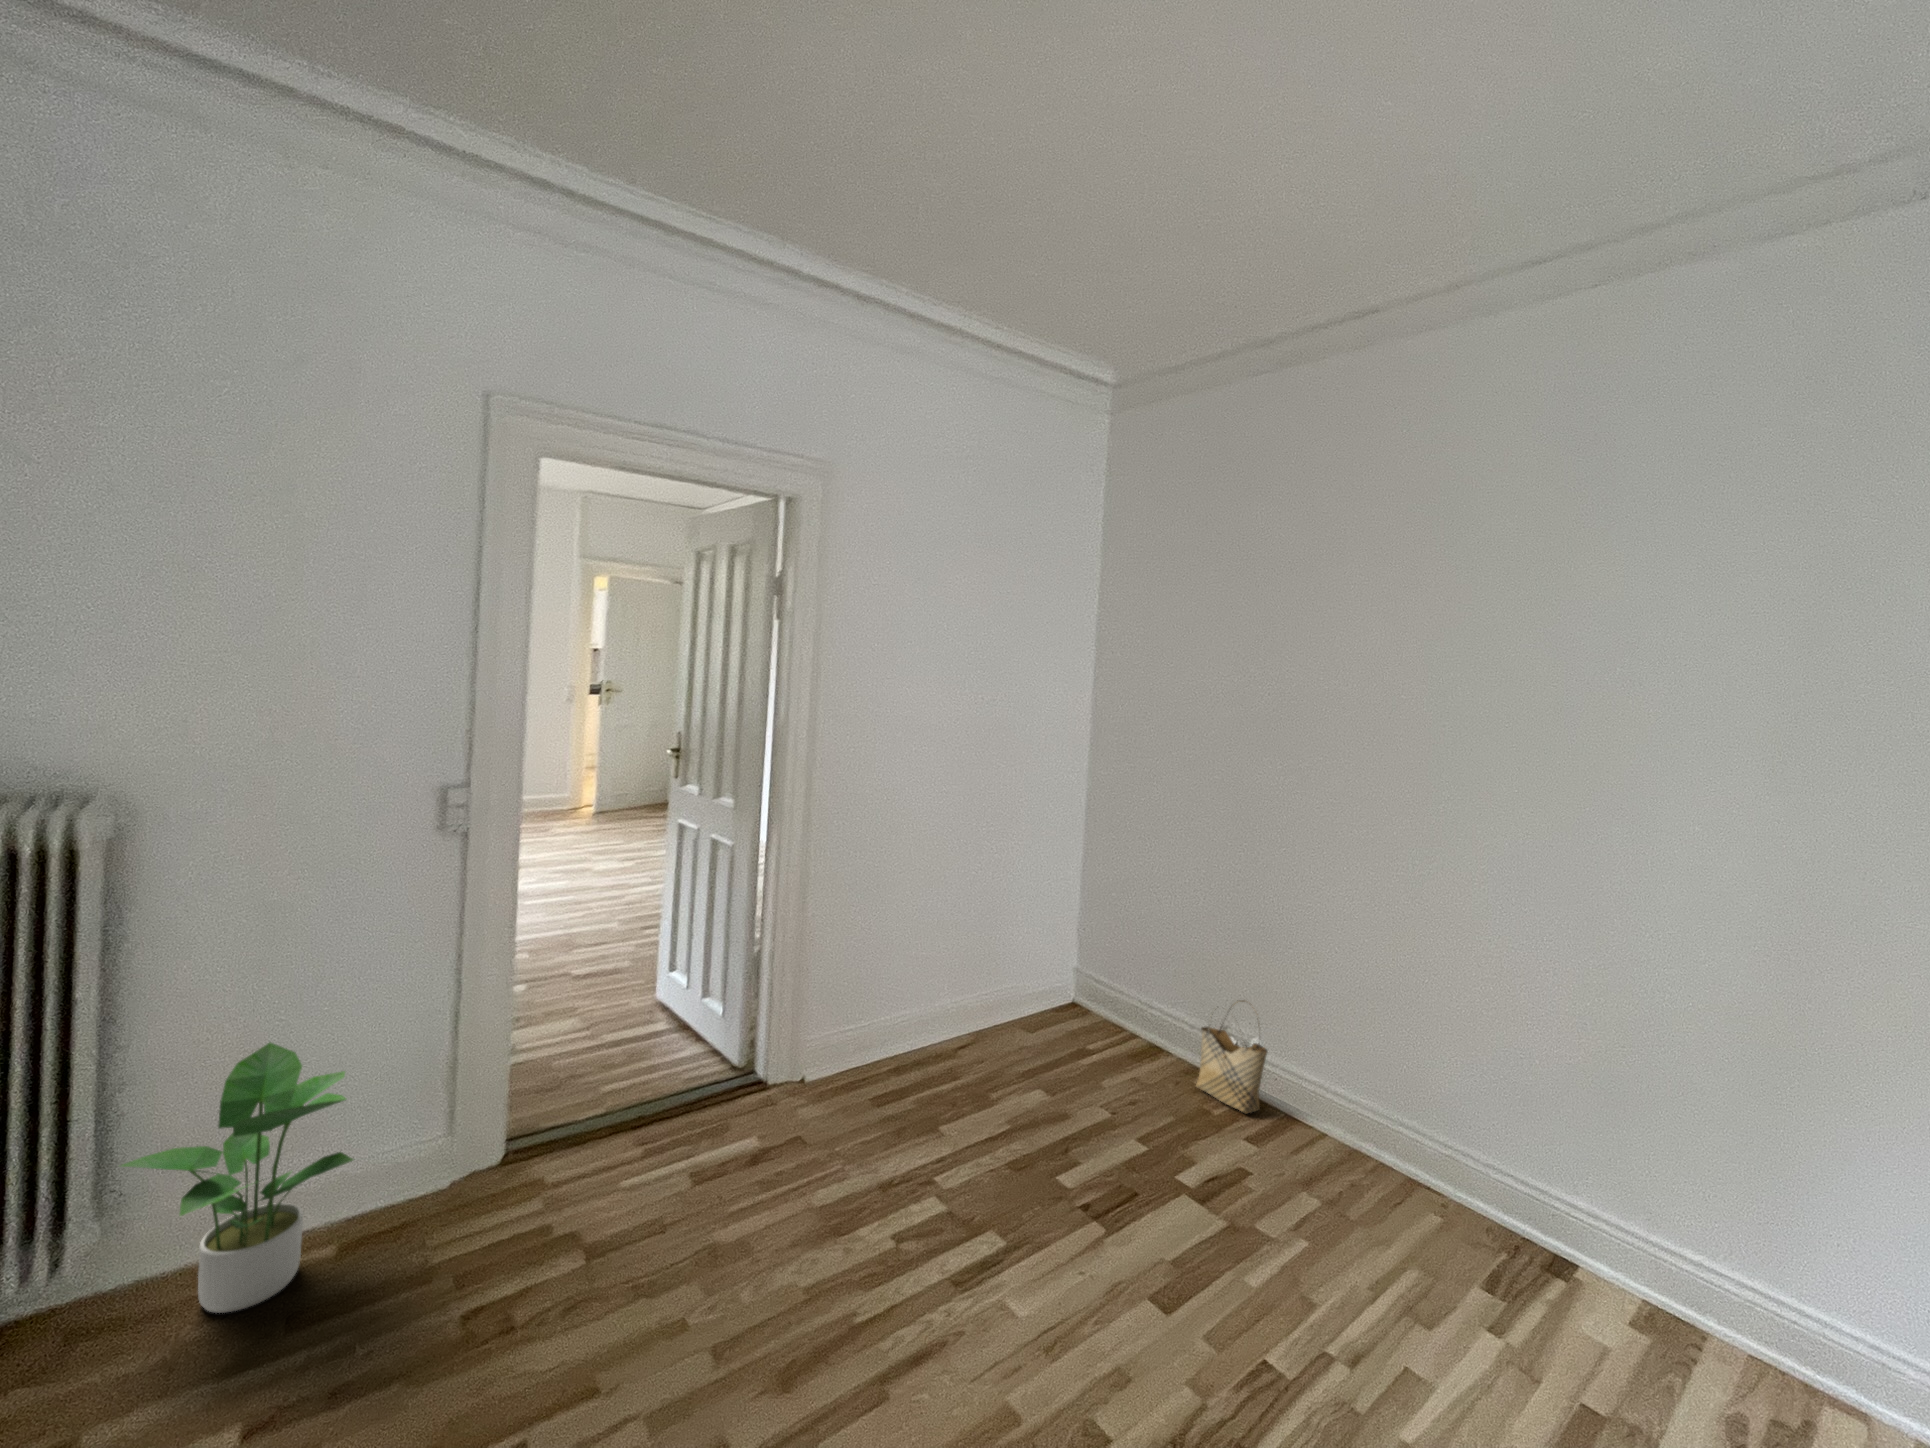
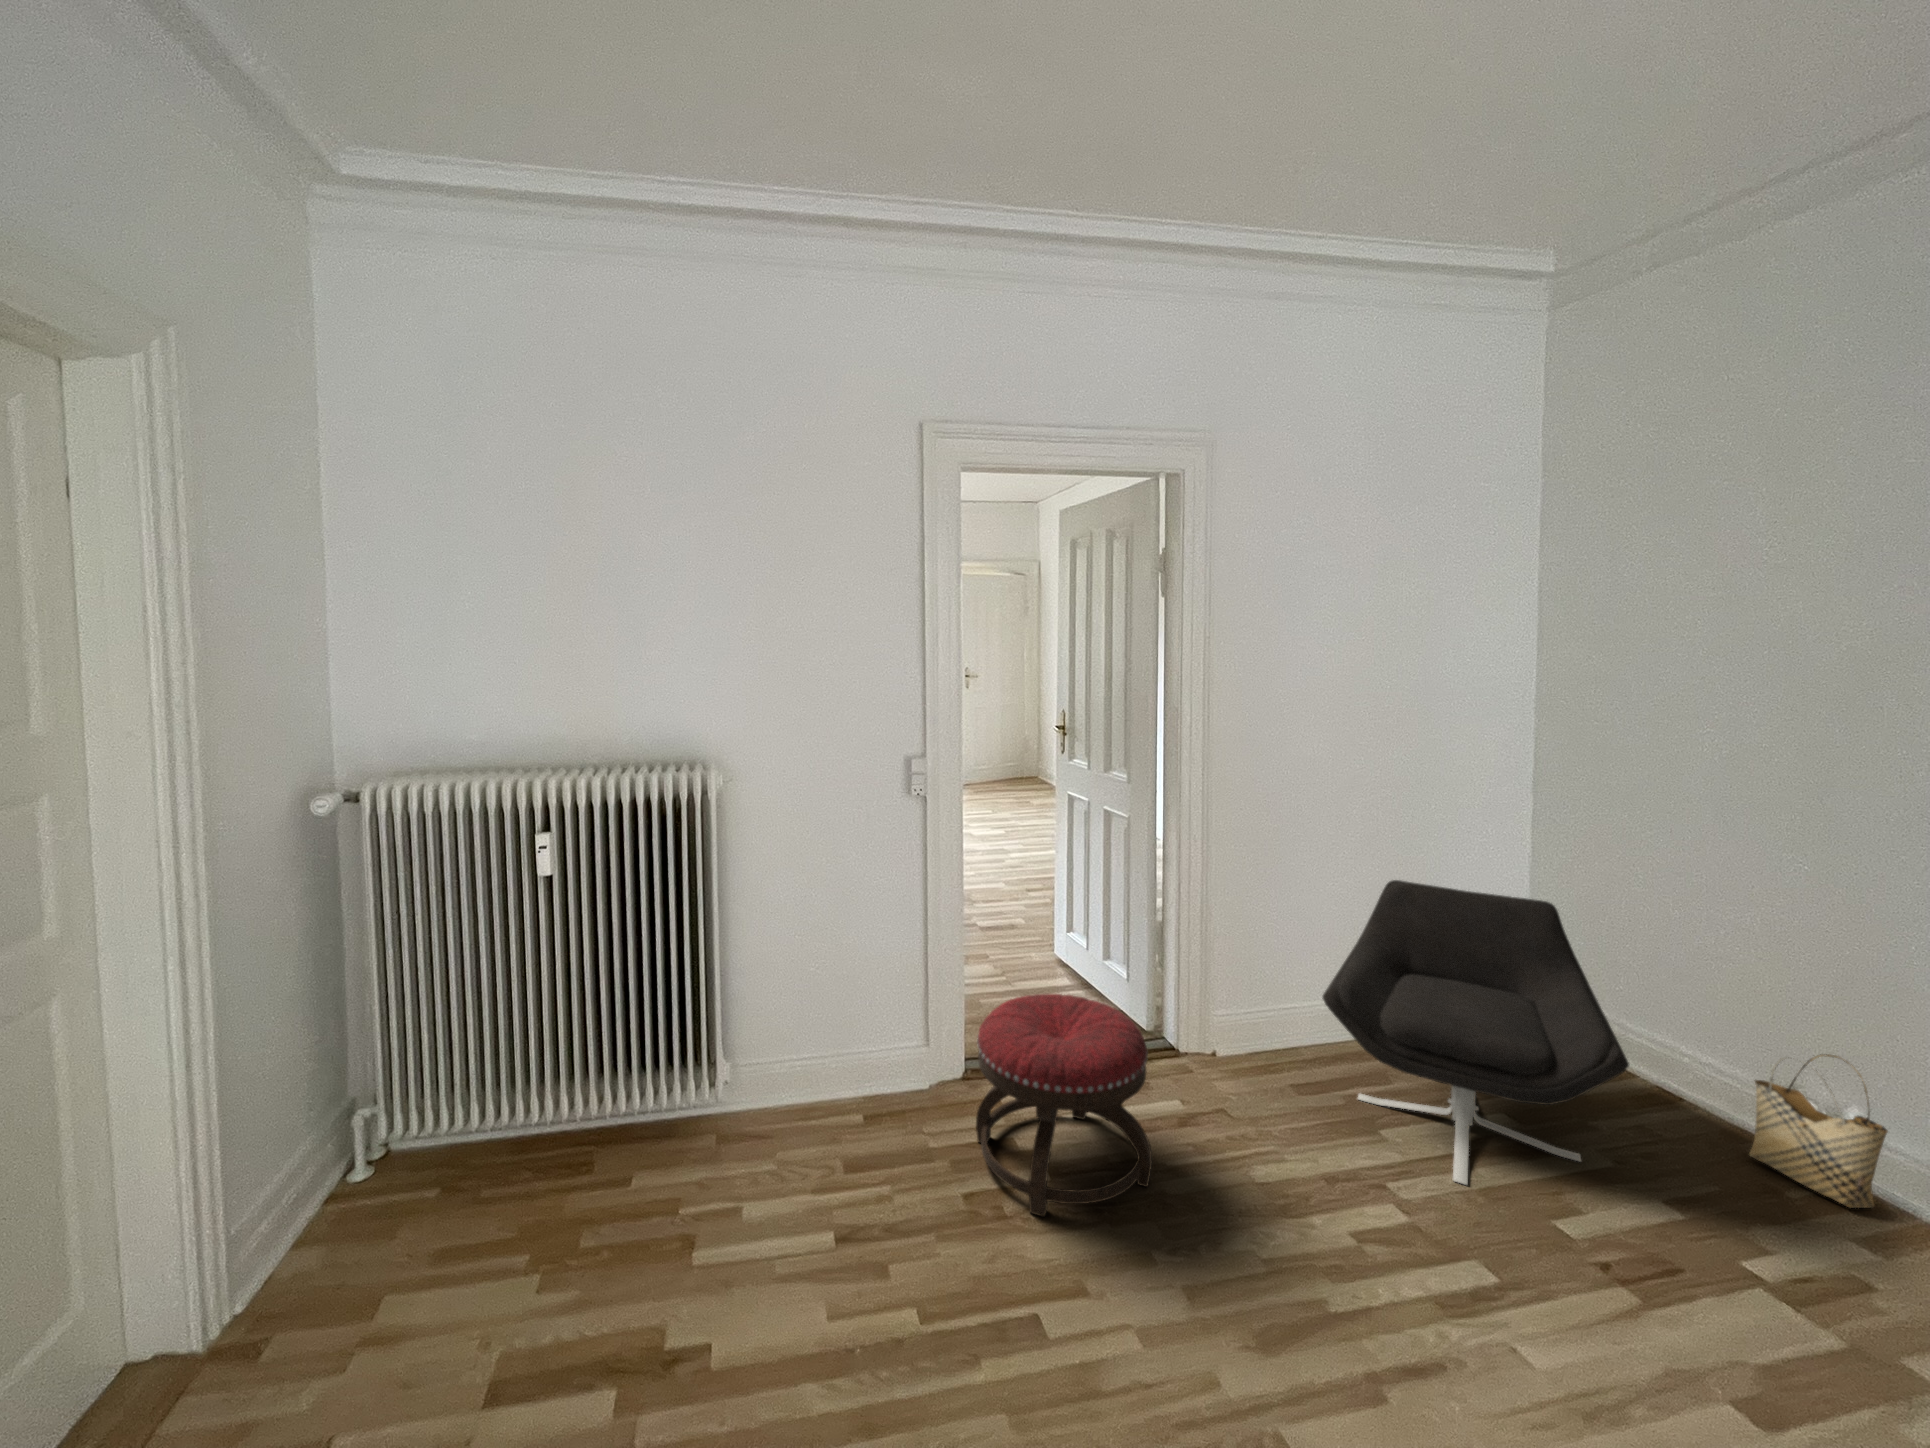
lounge chair: none [898,891,1119,1162] -> present [1322,880,1629,1185]
potted plant: present [122,1043,353,1313] -> none [749,953,879,1147]
ottoman: none [494,1045,709,1315] -> present [976,994,1152,1217]

